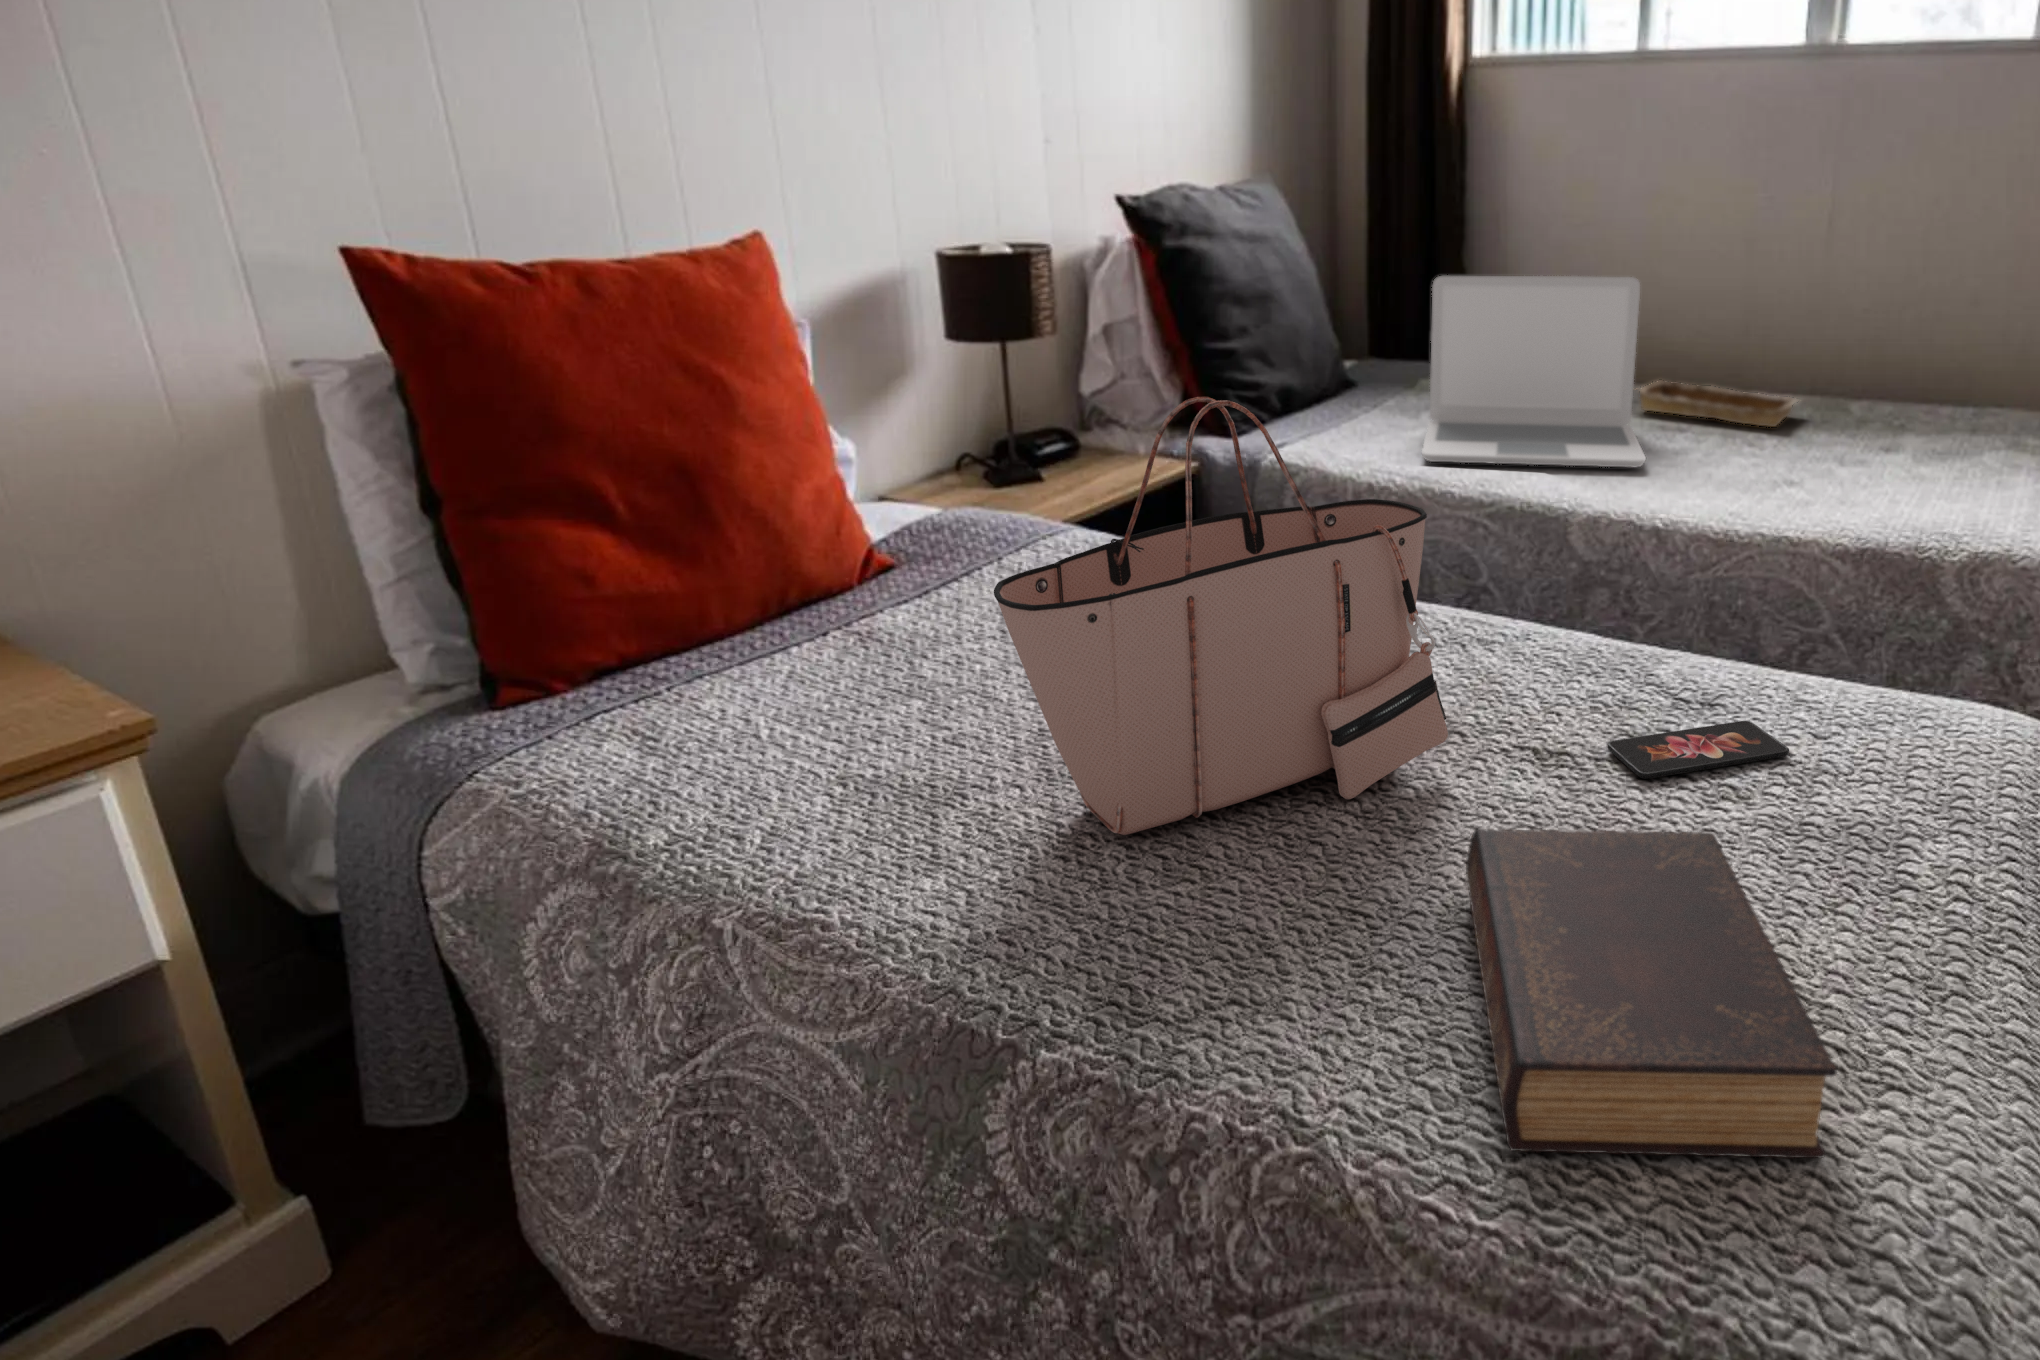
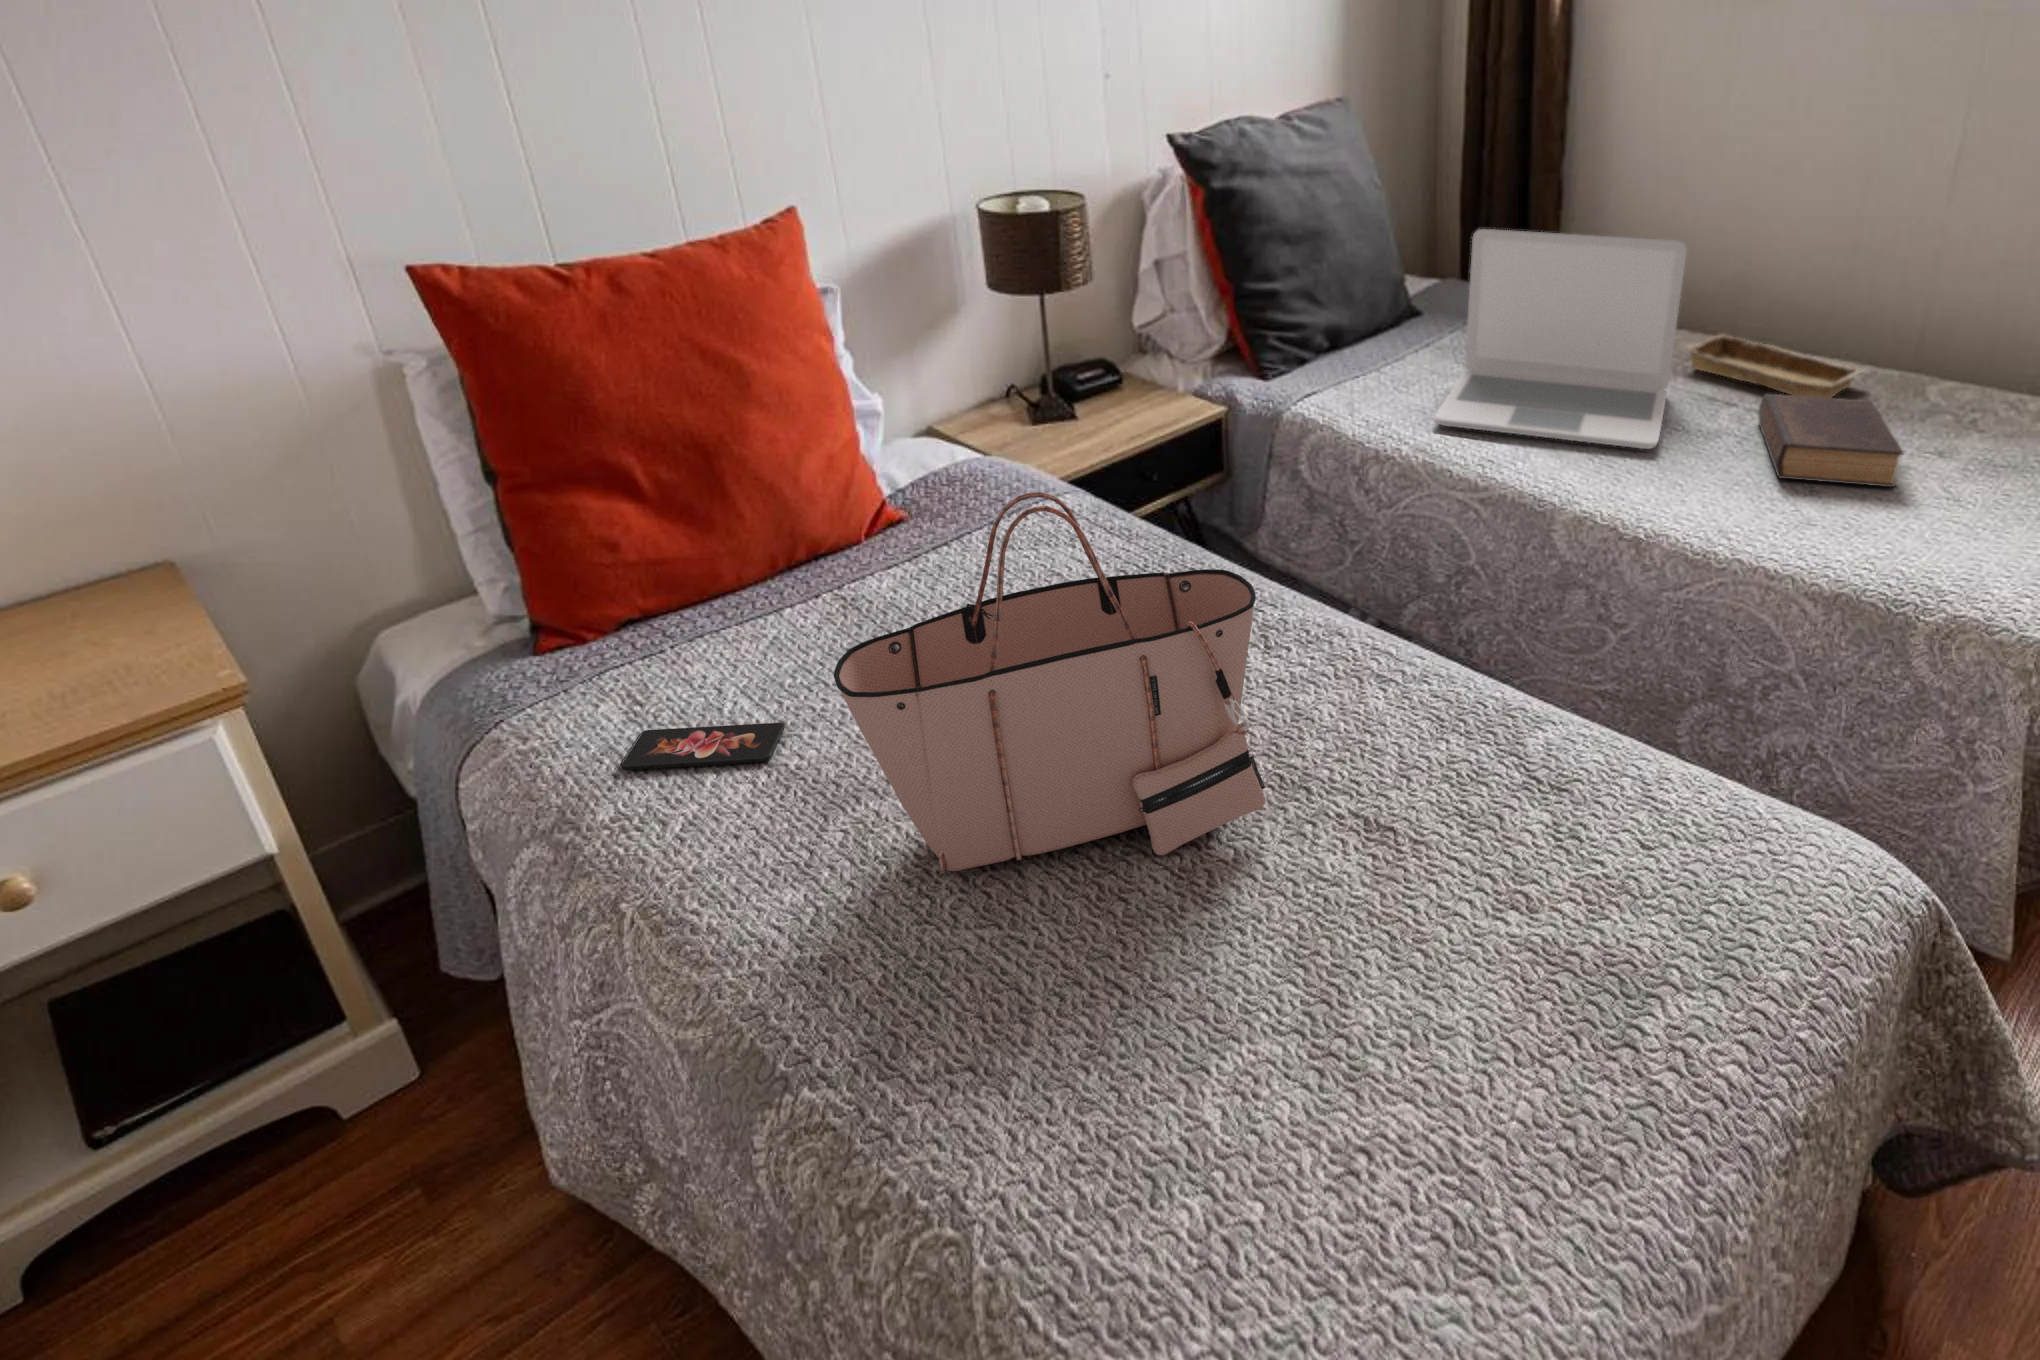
smartphone: present [1607,721,1789,779] -> present [620,723,785,770]
book: present [1466,829,1837,1158] -> present [1758,394,1903,487]

